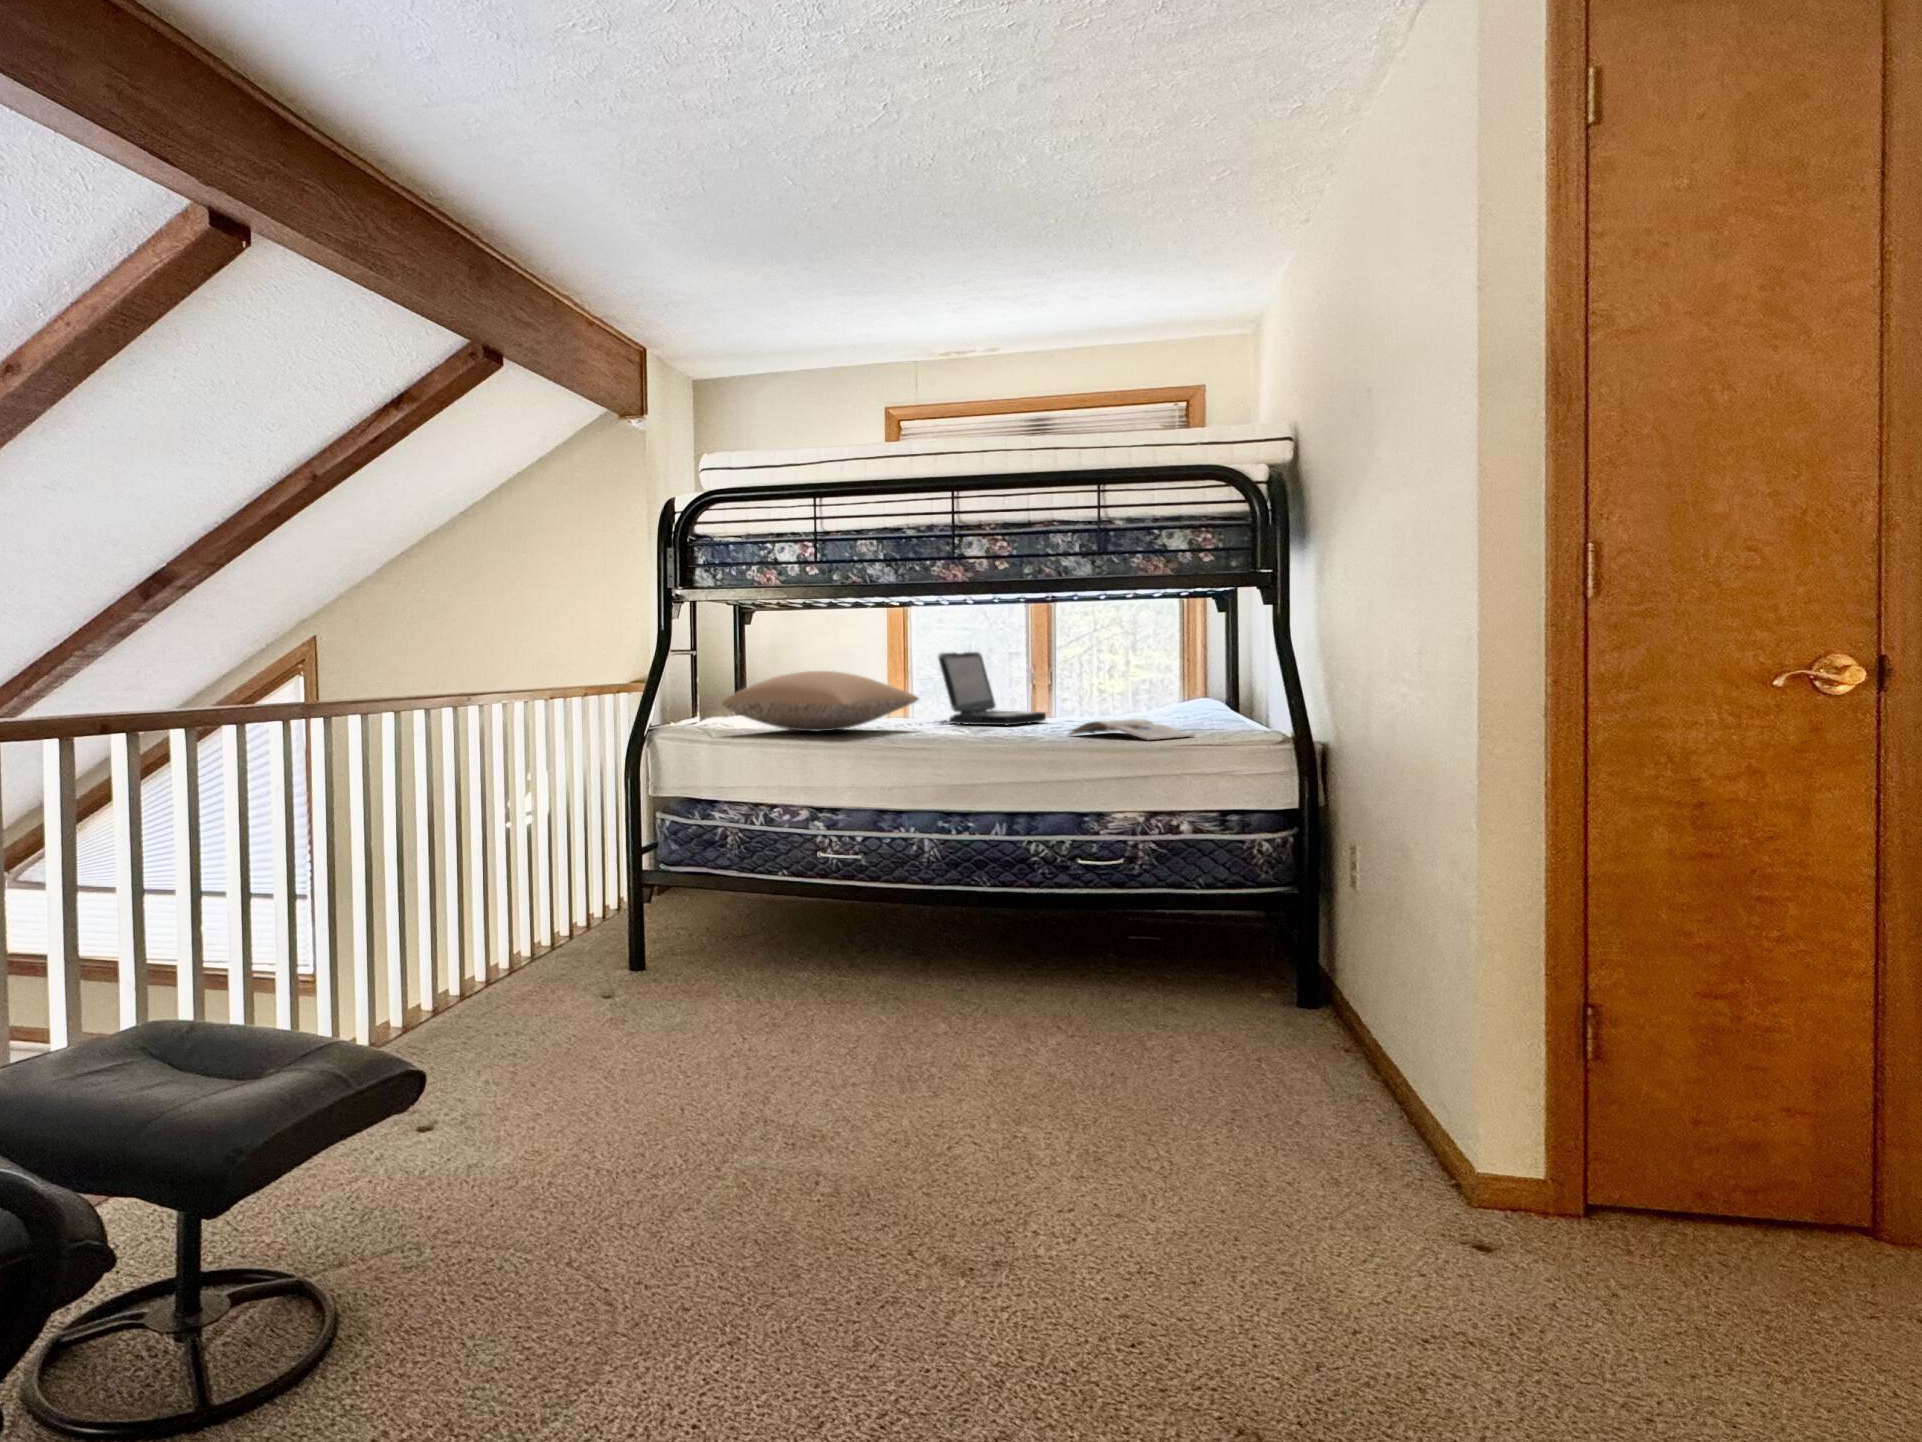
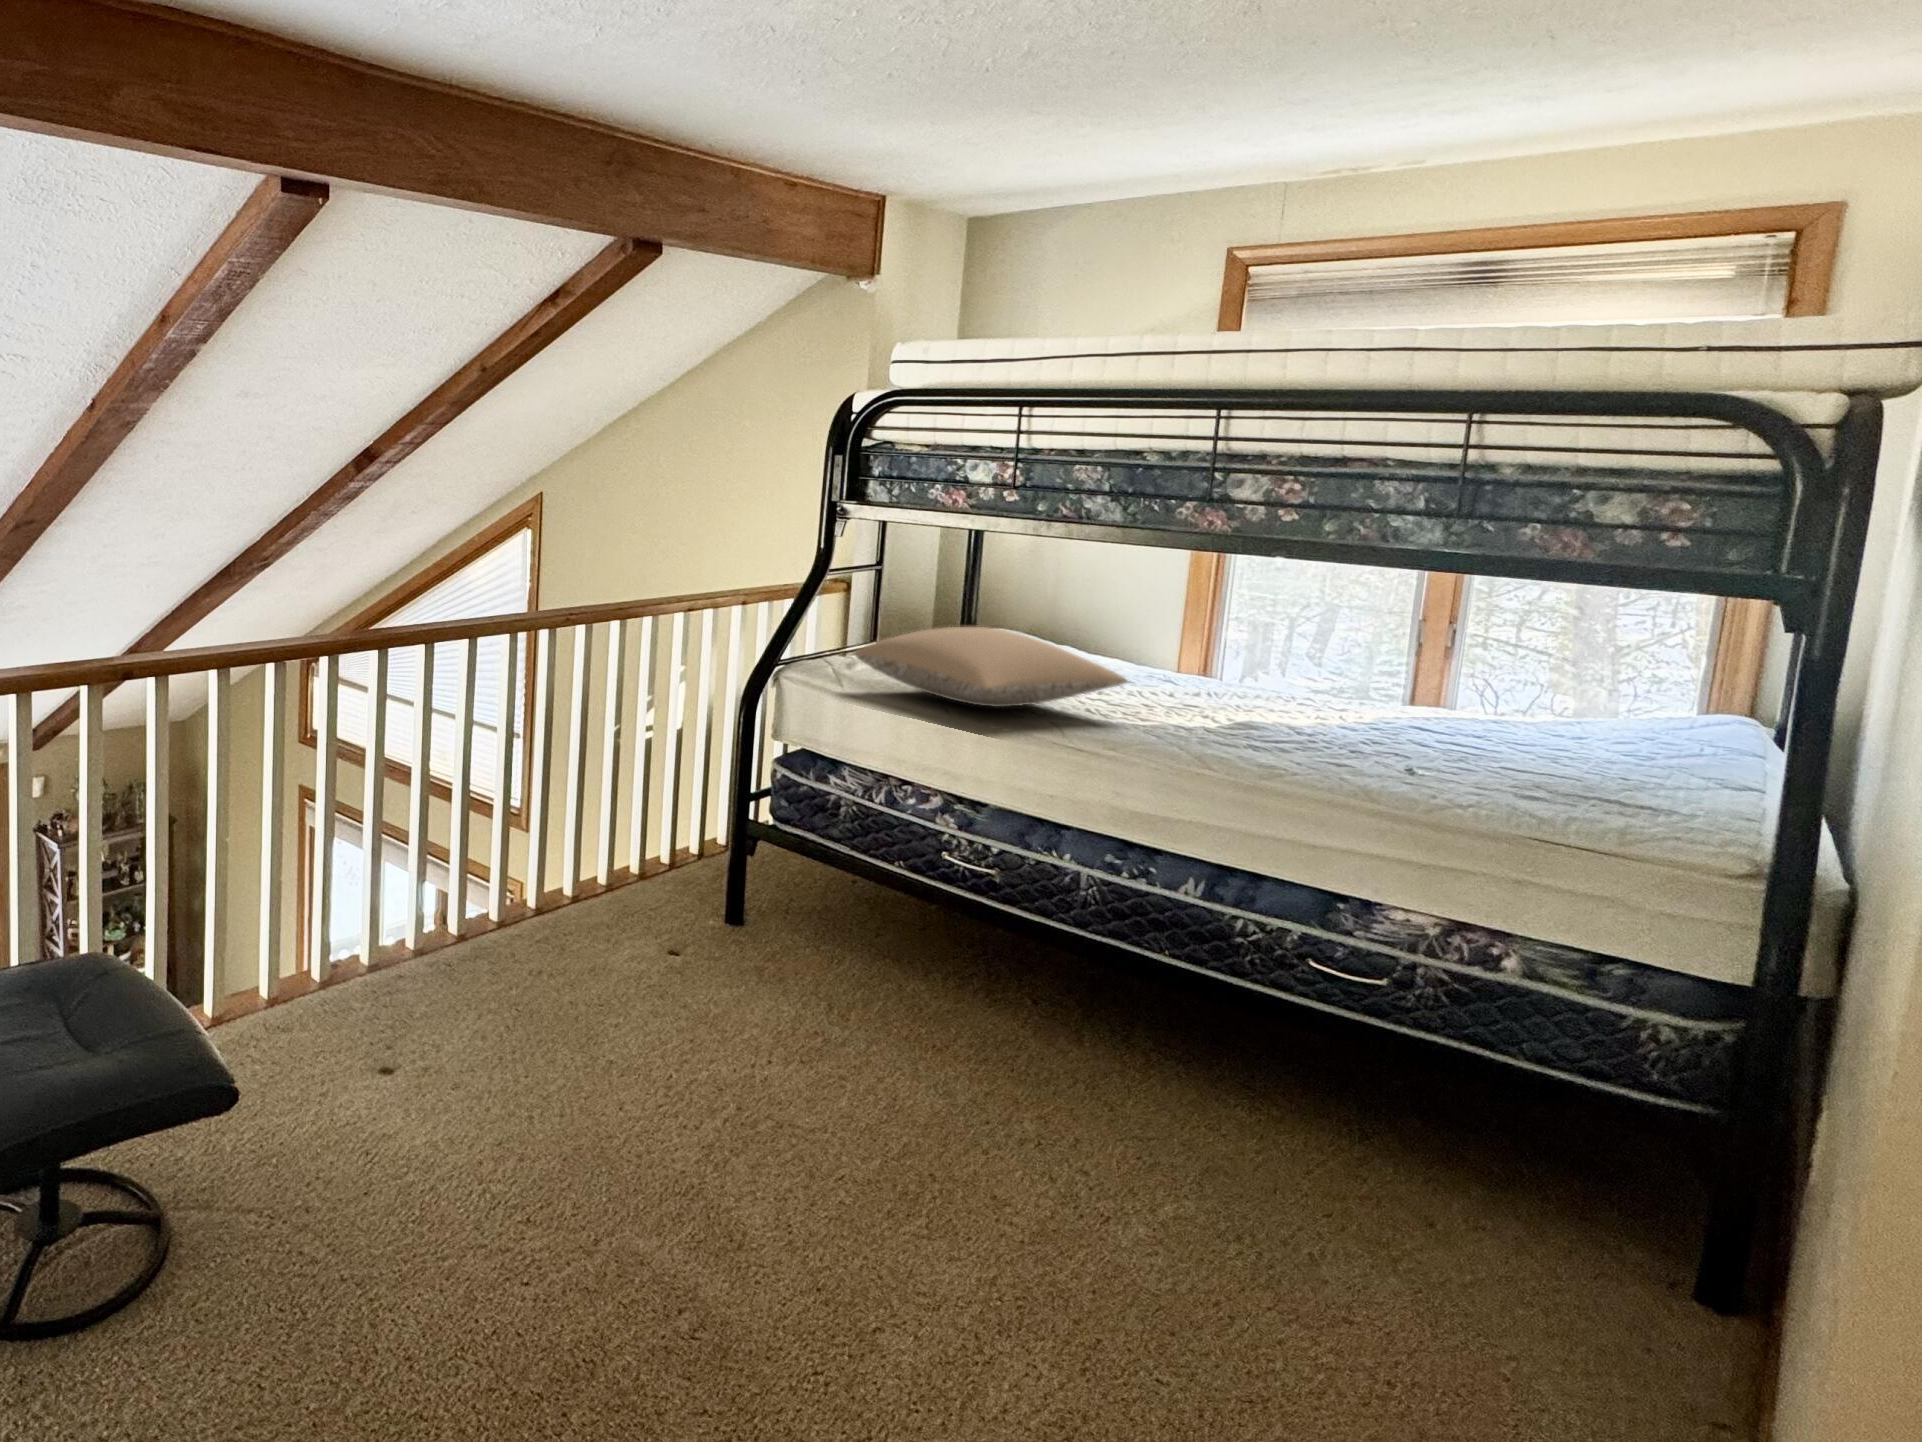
laptop: present [938,652,1046,725] -> none [1166,617,1353,733]
magazine: present [1068,719,1193,740] -> none [1326,775,1555,832]

